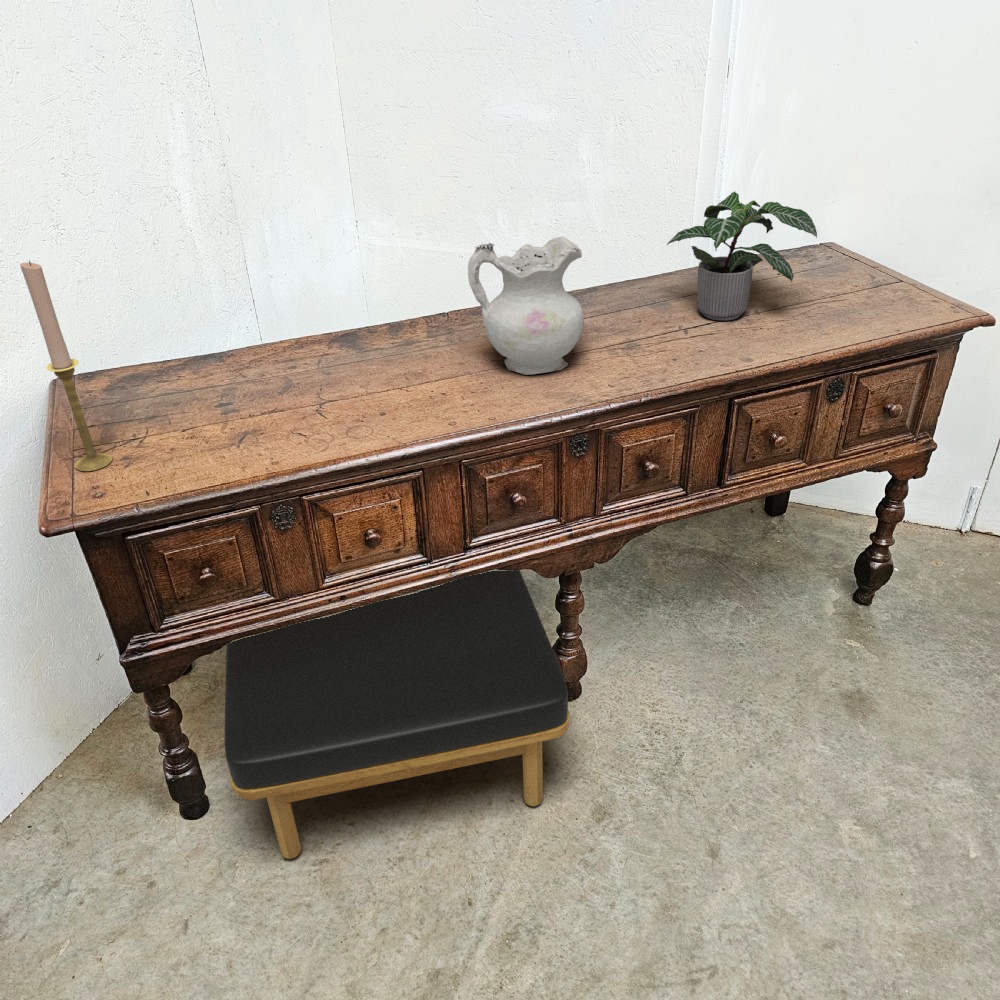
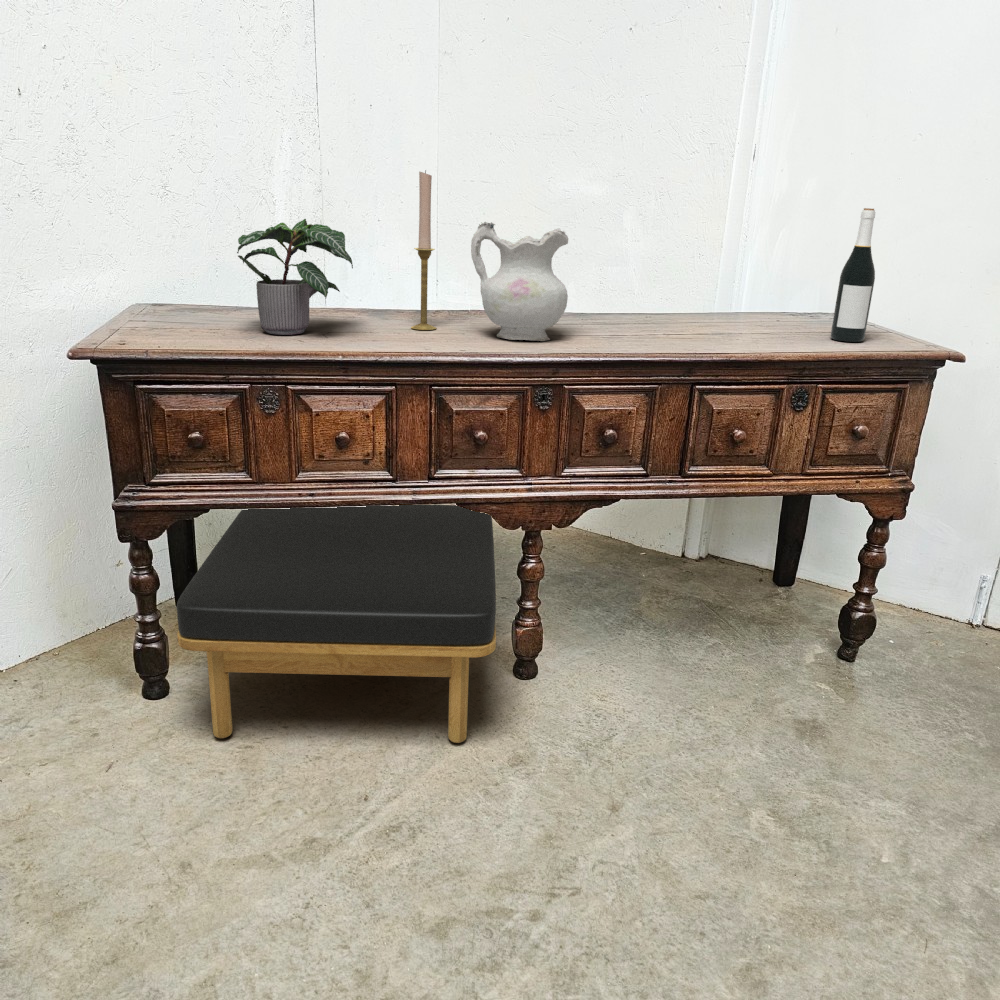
wine bottle: none [847,158,899,305] -> present [831,208,875,342]
potted plant: present [667,192,817,320] -> present [237,219,353,335]
candlestick: present [20,261,112,471] -> present [411,171,436,330]

